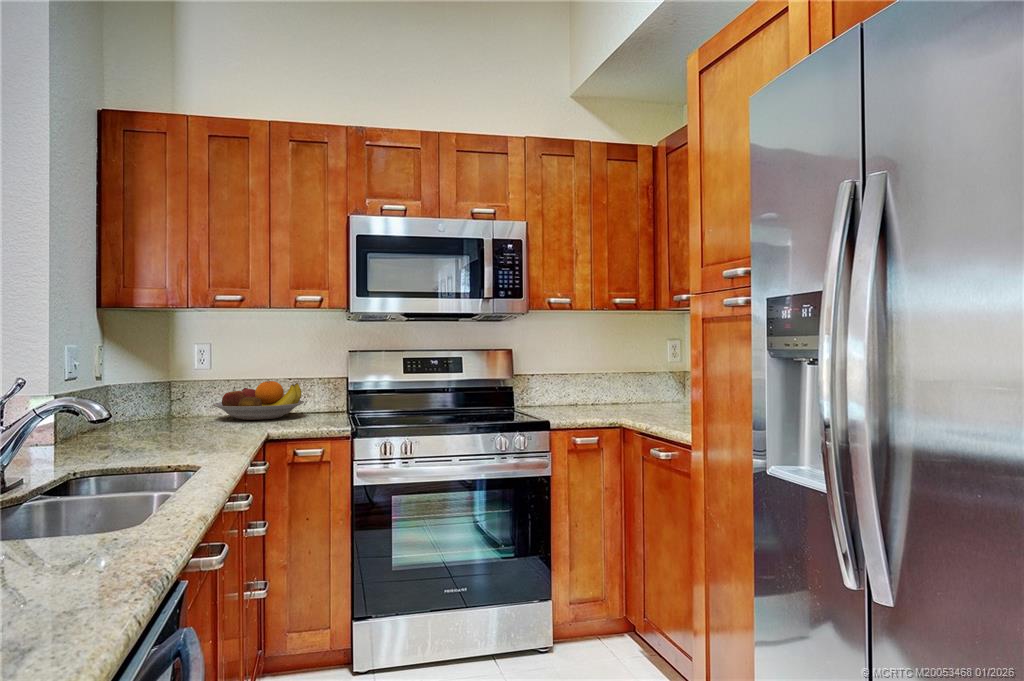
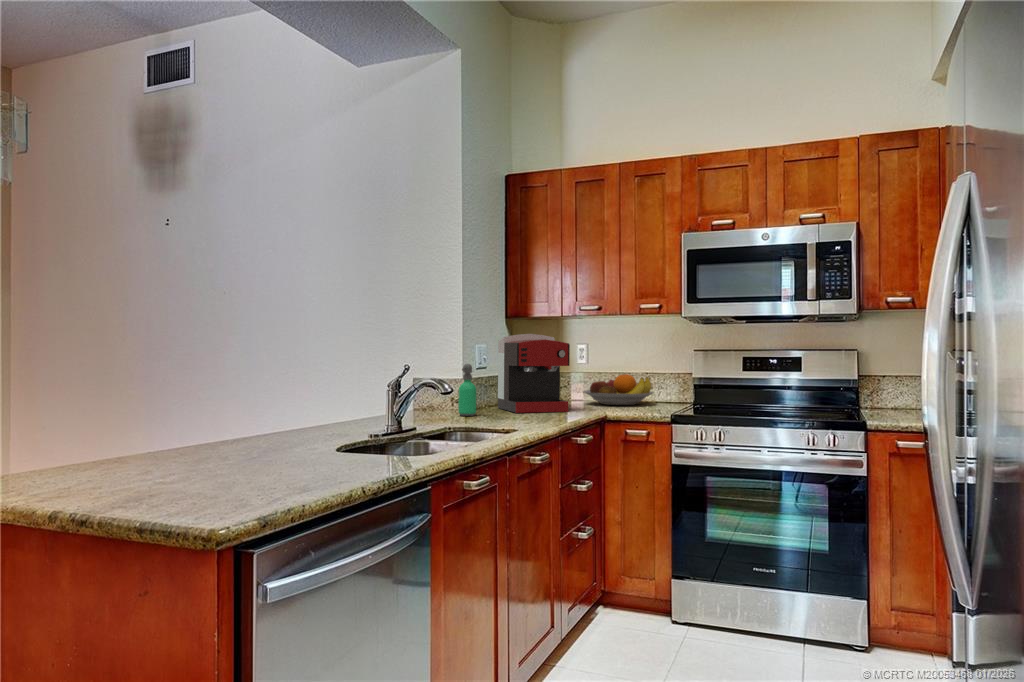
coffee maker: none [95,331,214,443] -> present [498,334,570,413]
soap dispenser: none [42,377,75,458] -> present [458,364,476,416]

